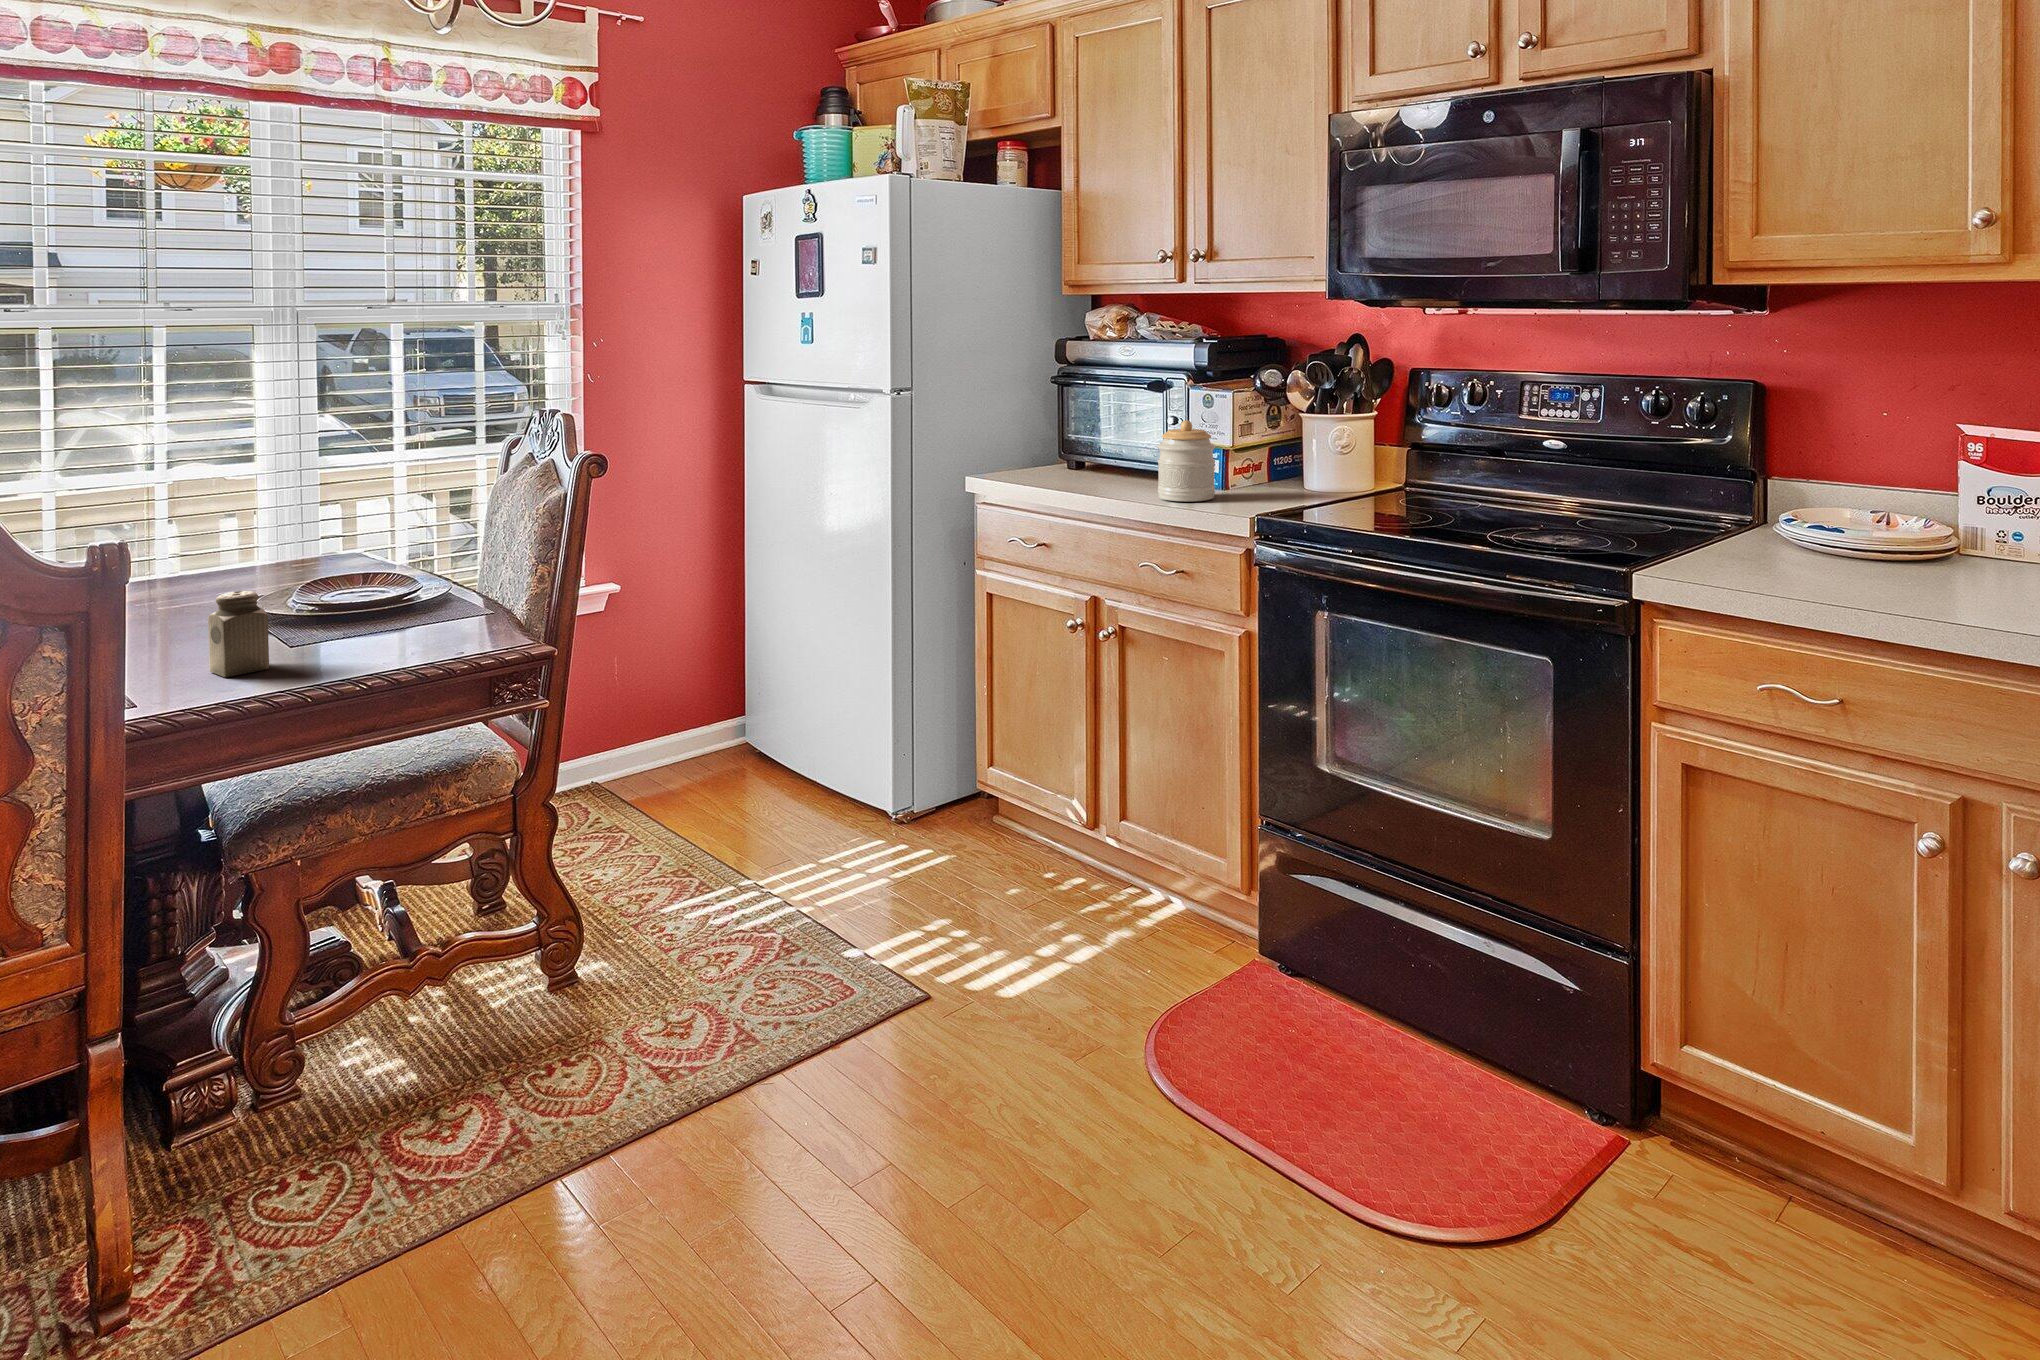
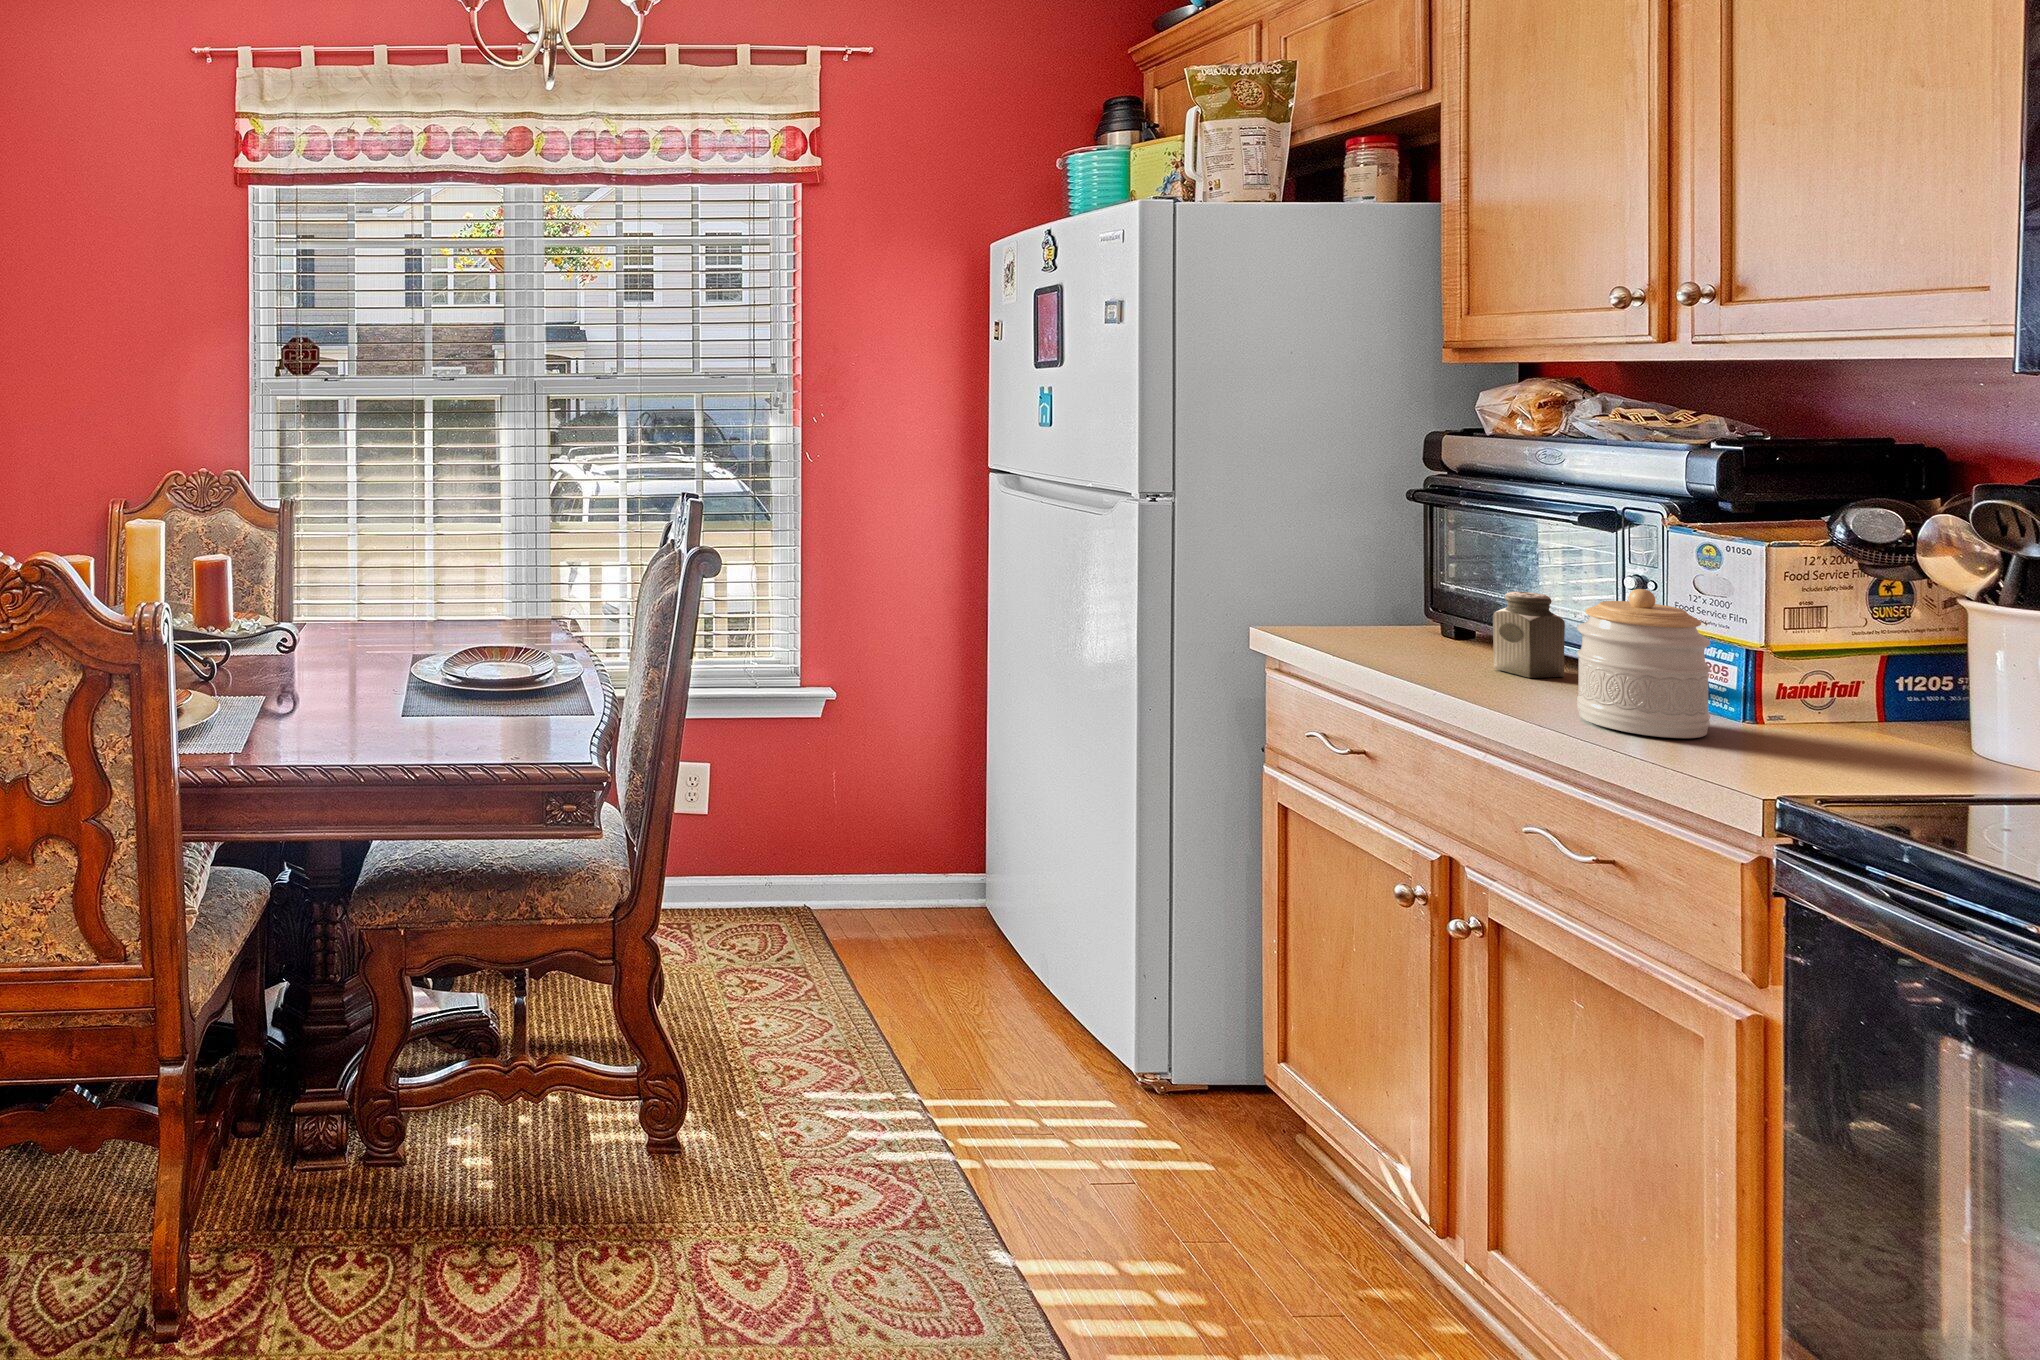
salt shaker: present [208,591,269,677] -> present [1493,592,1565,678]

